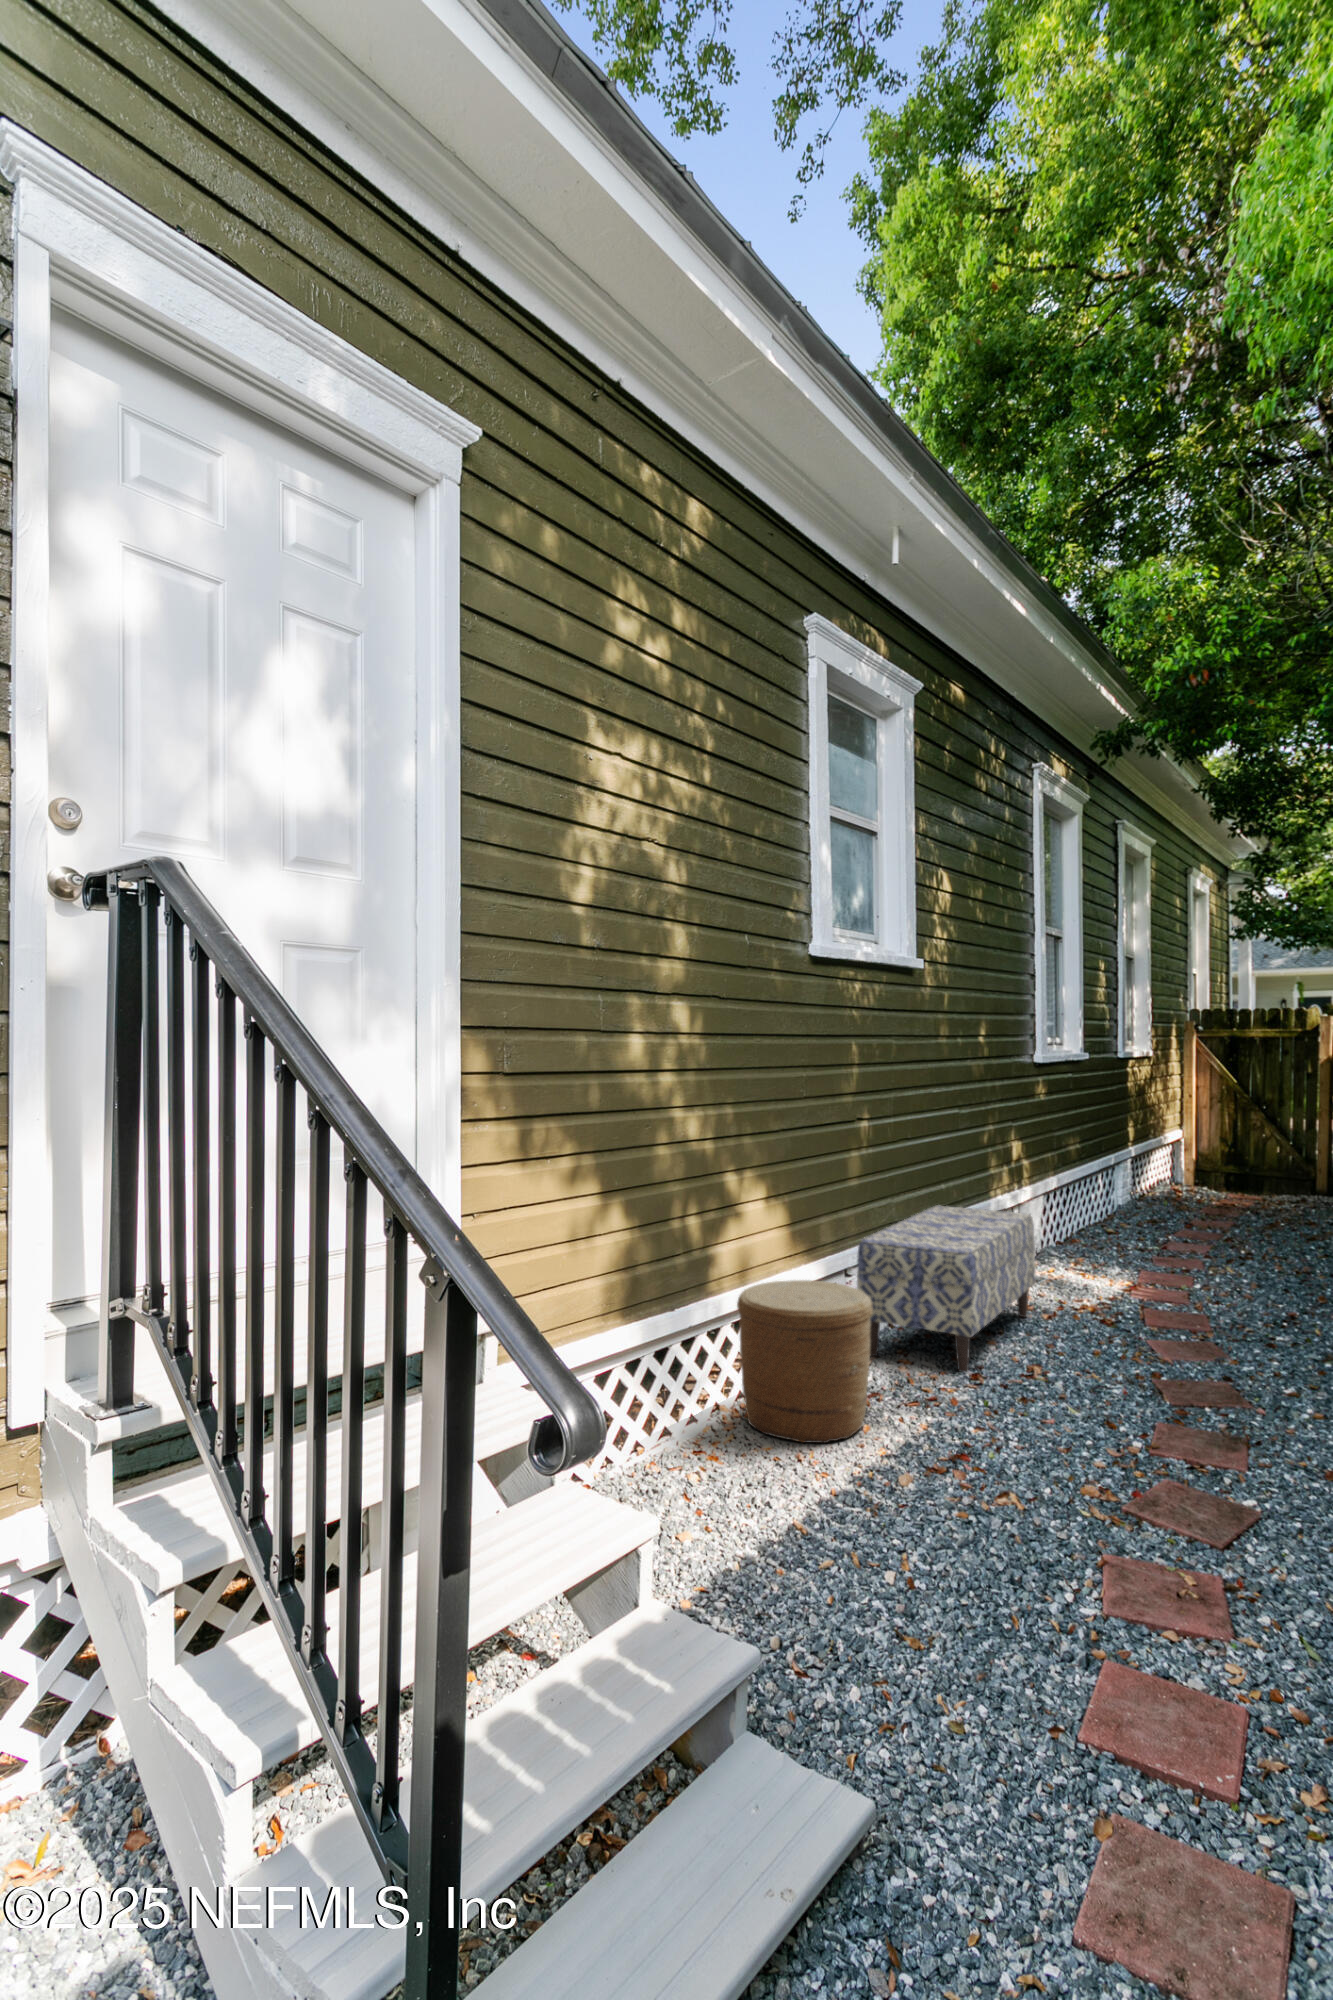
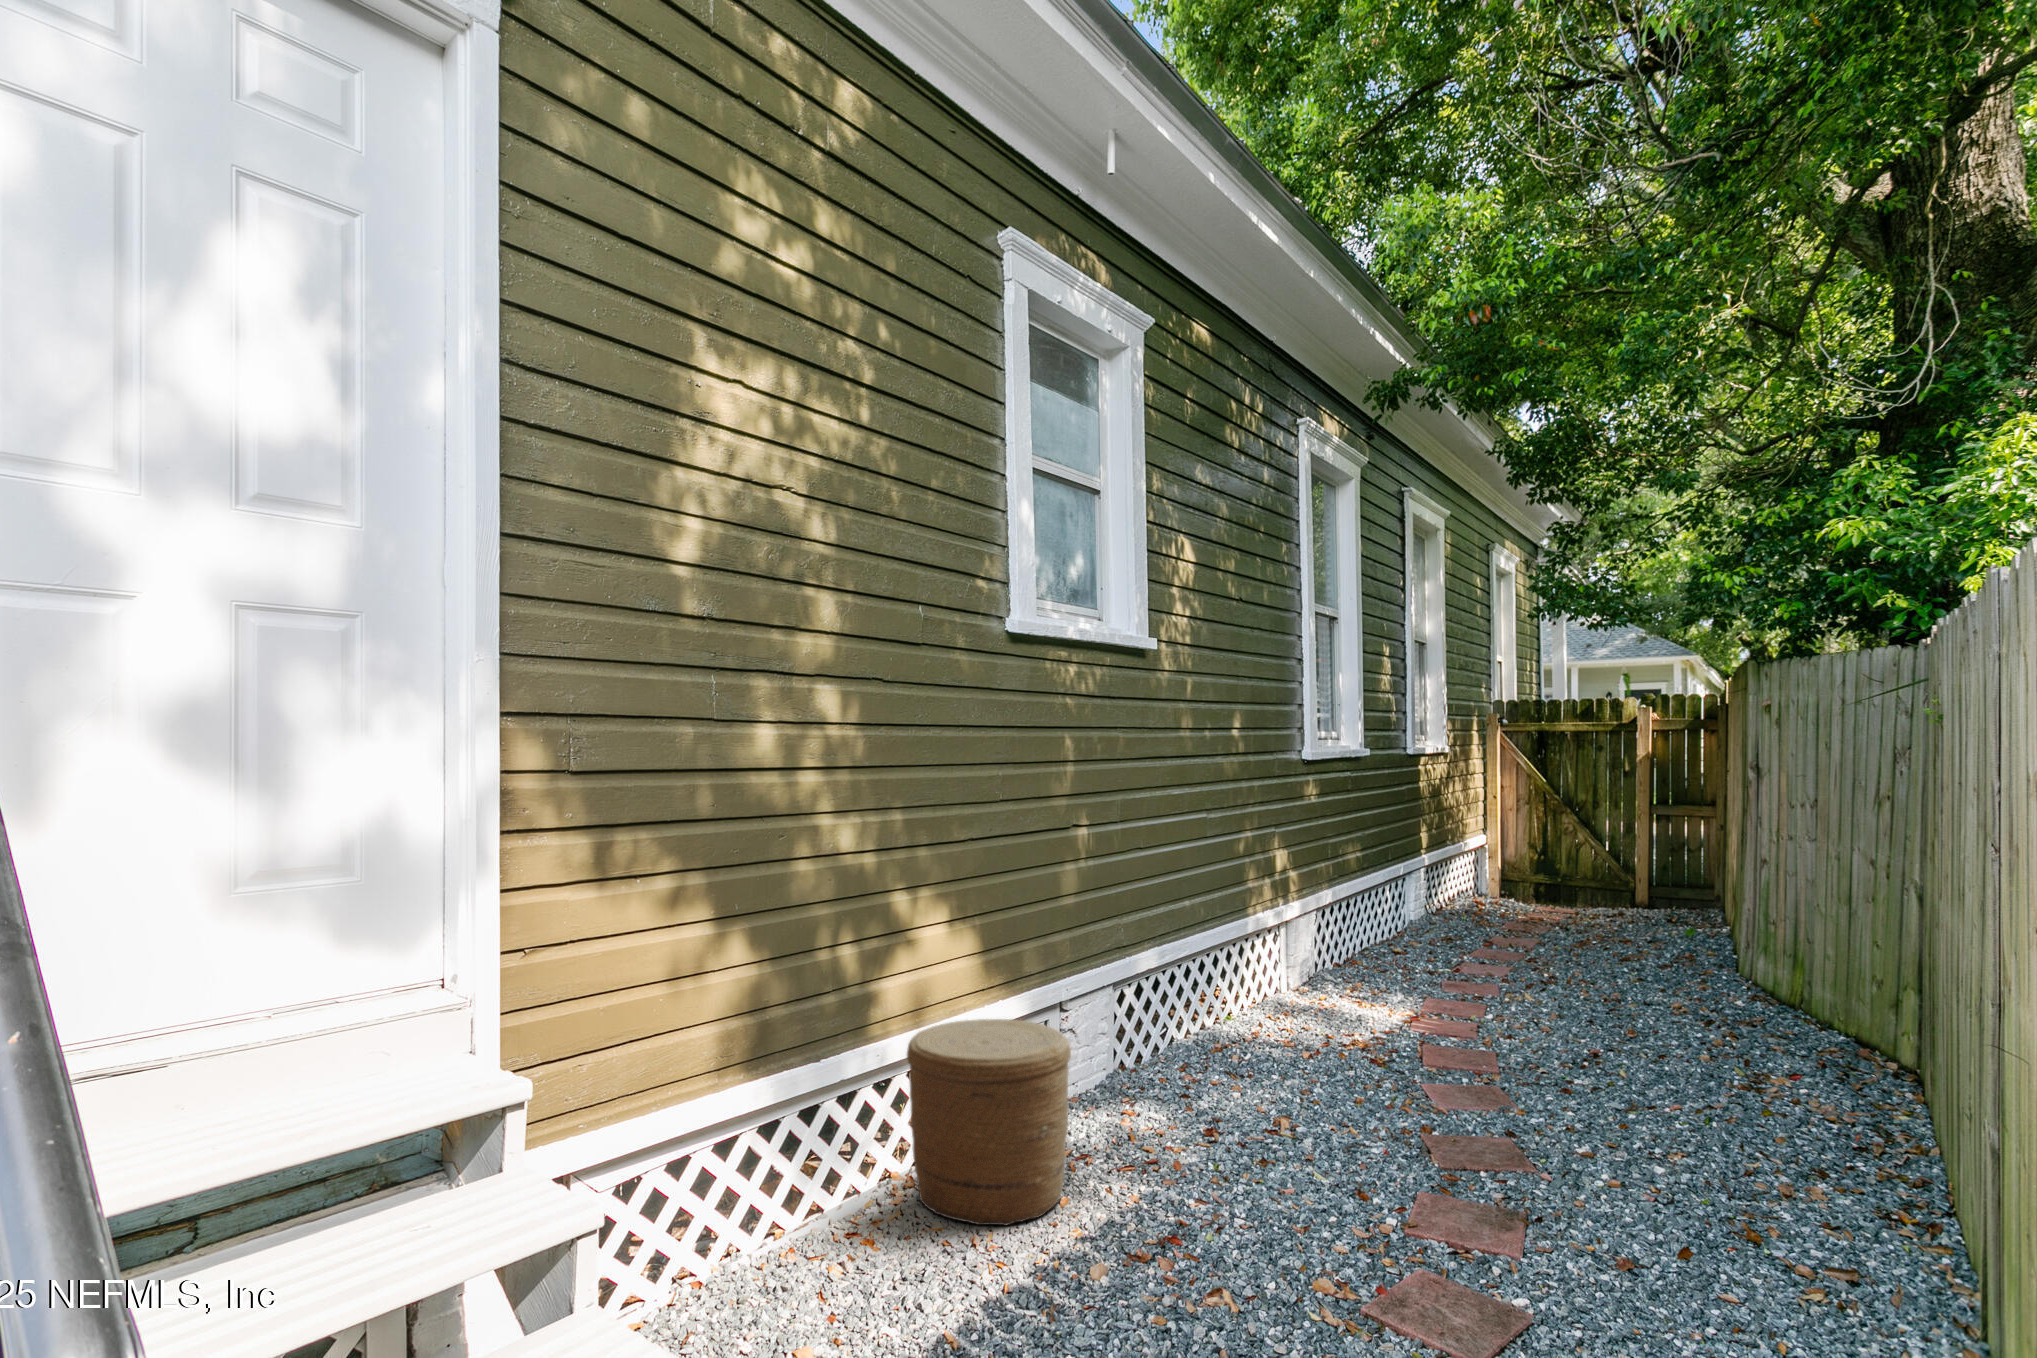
bench: present [857,1205,1035,1372] -> none [1074,924,1295,1128]

